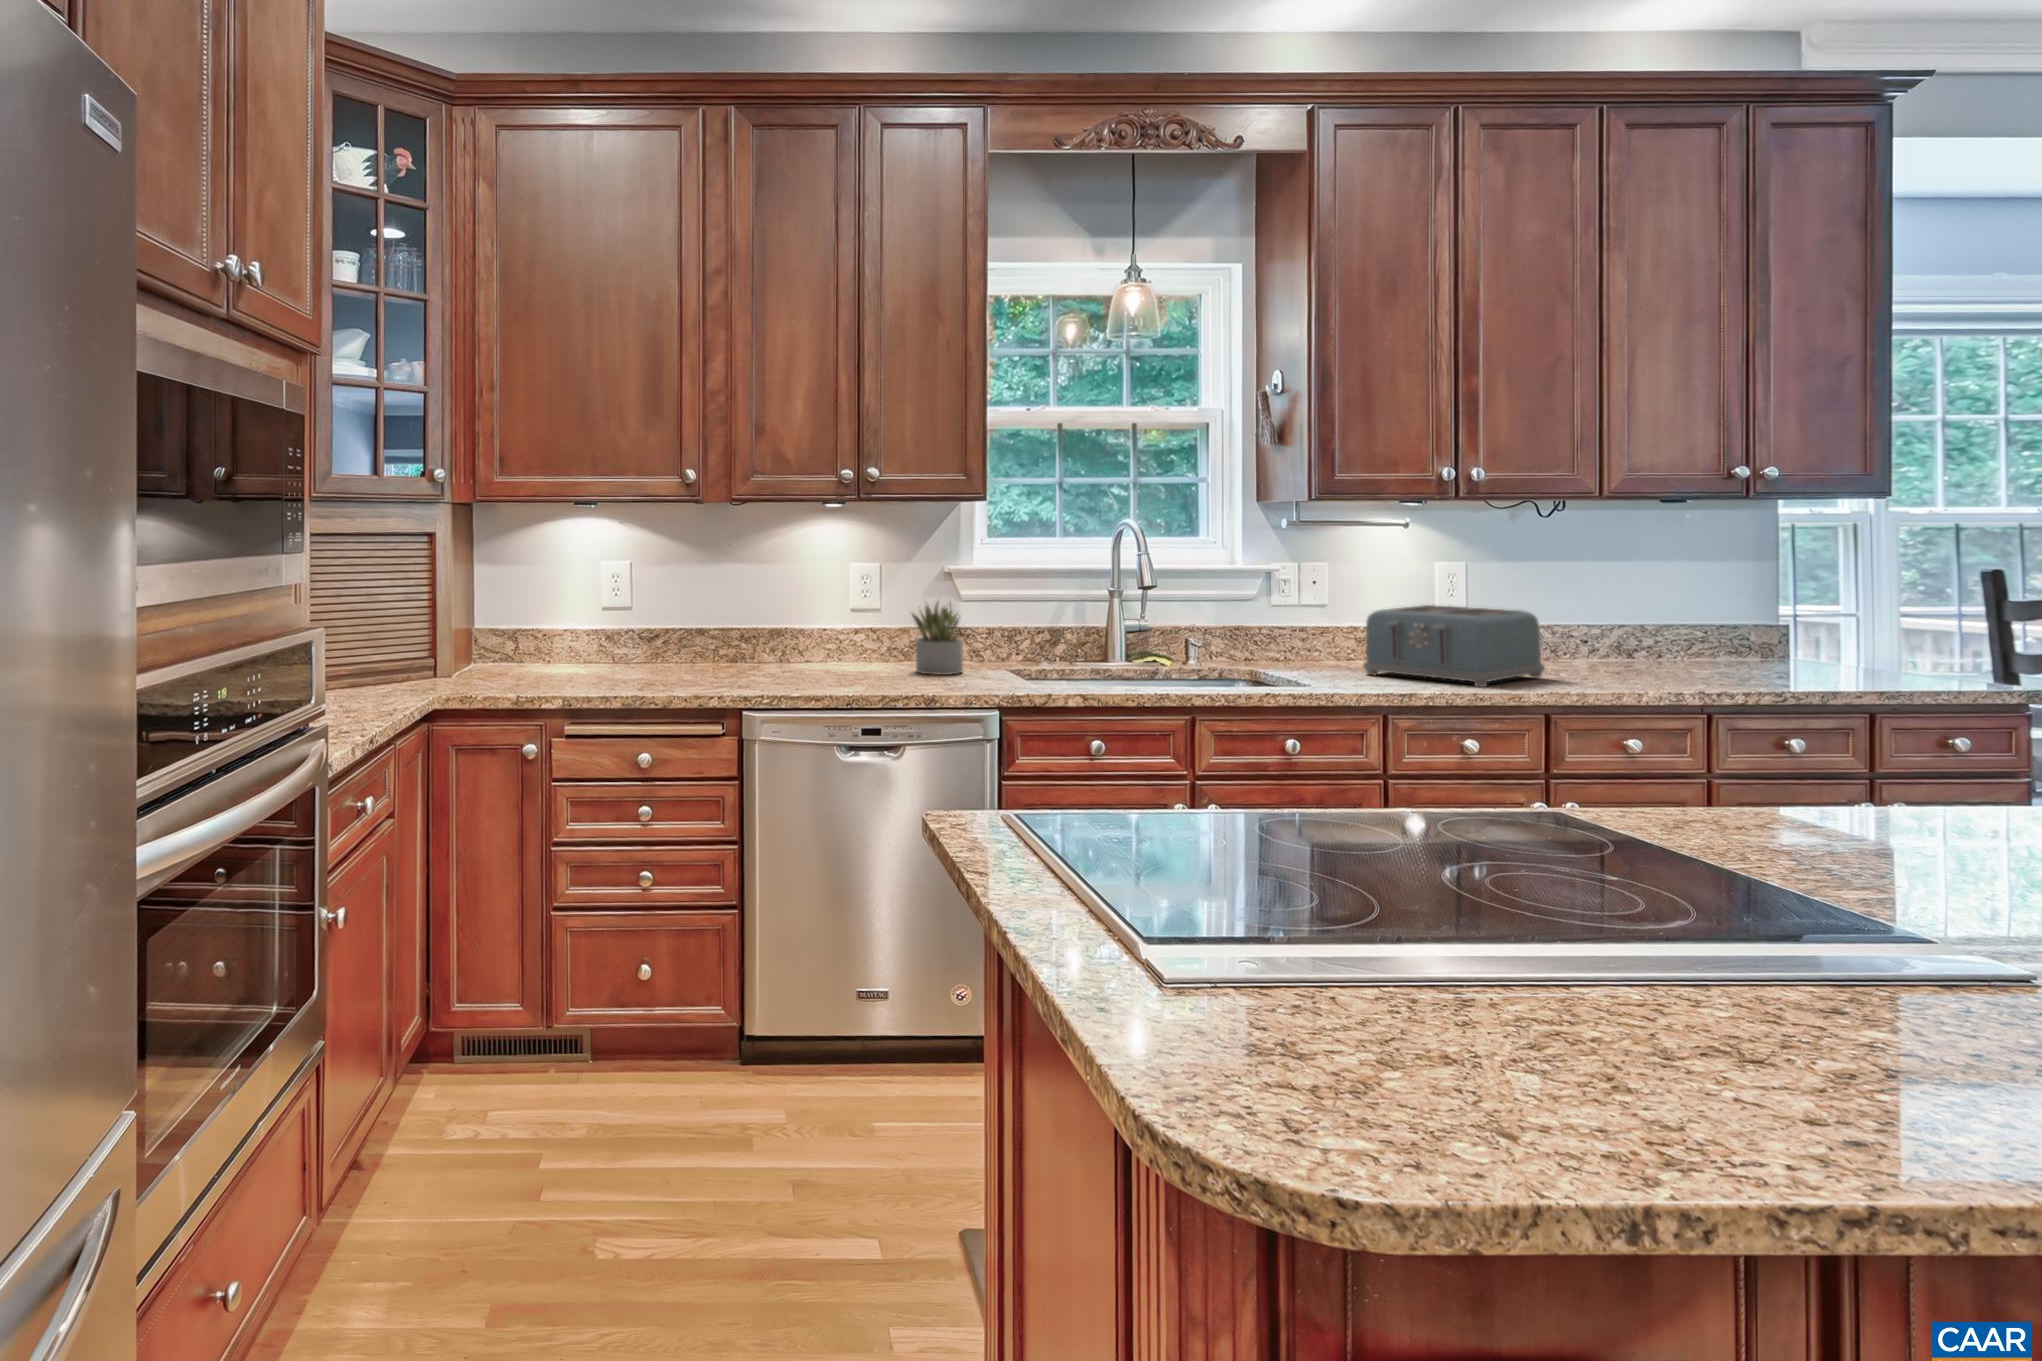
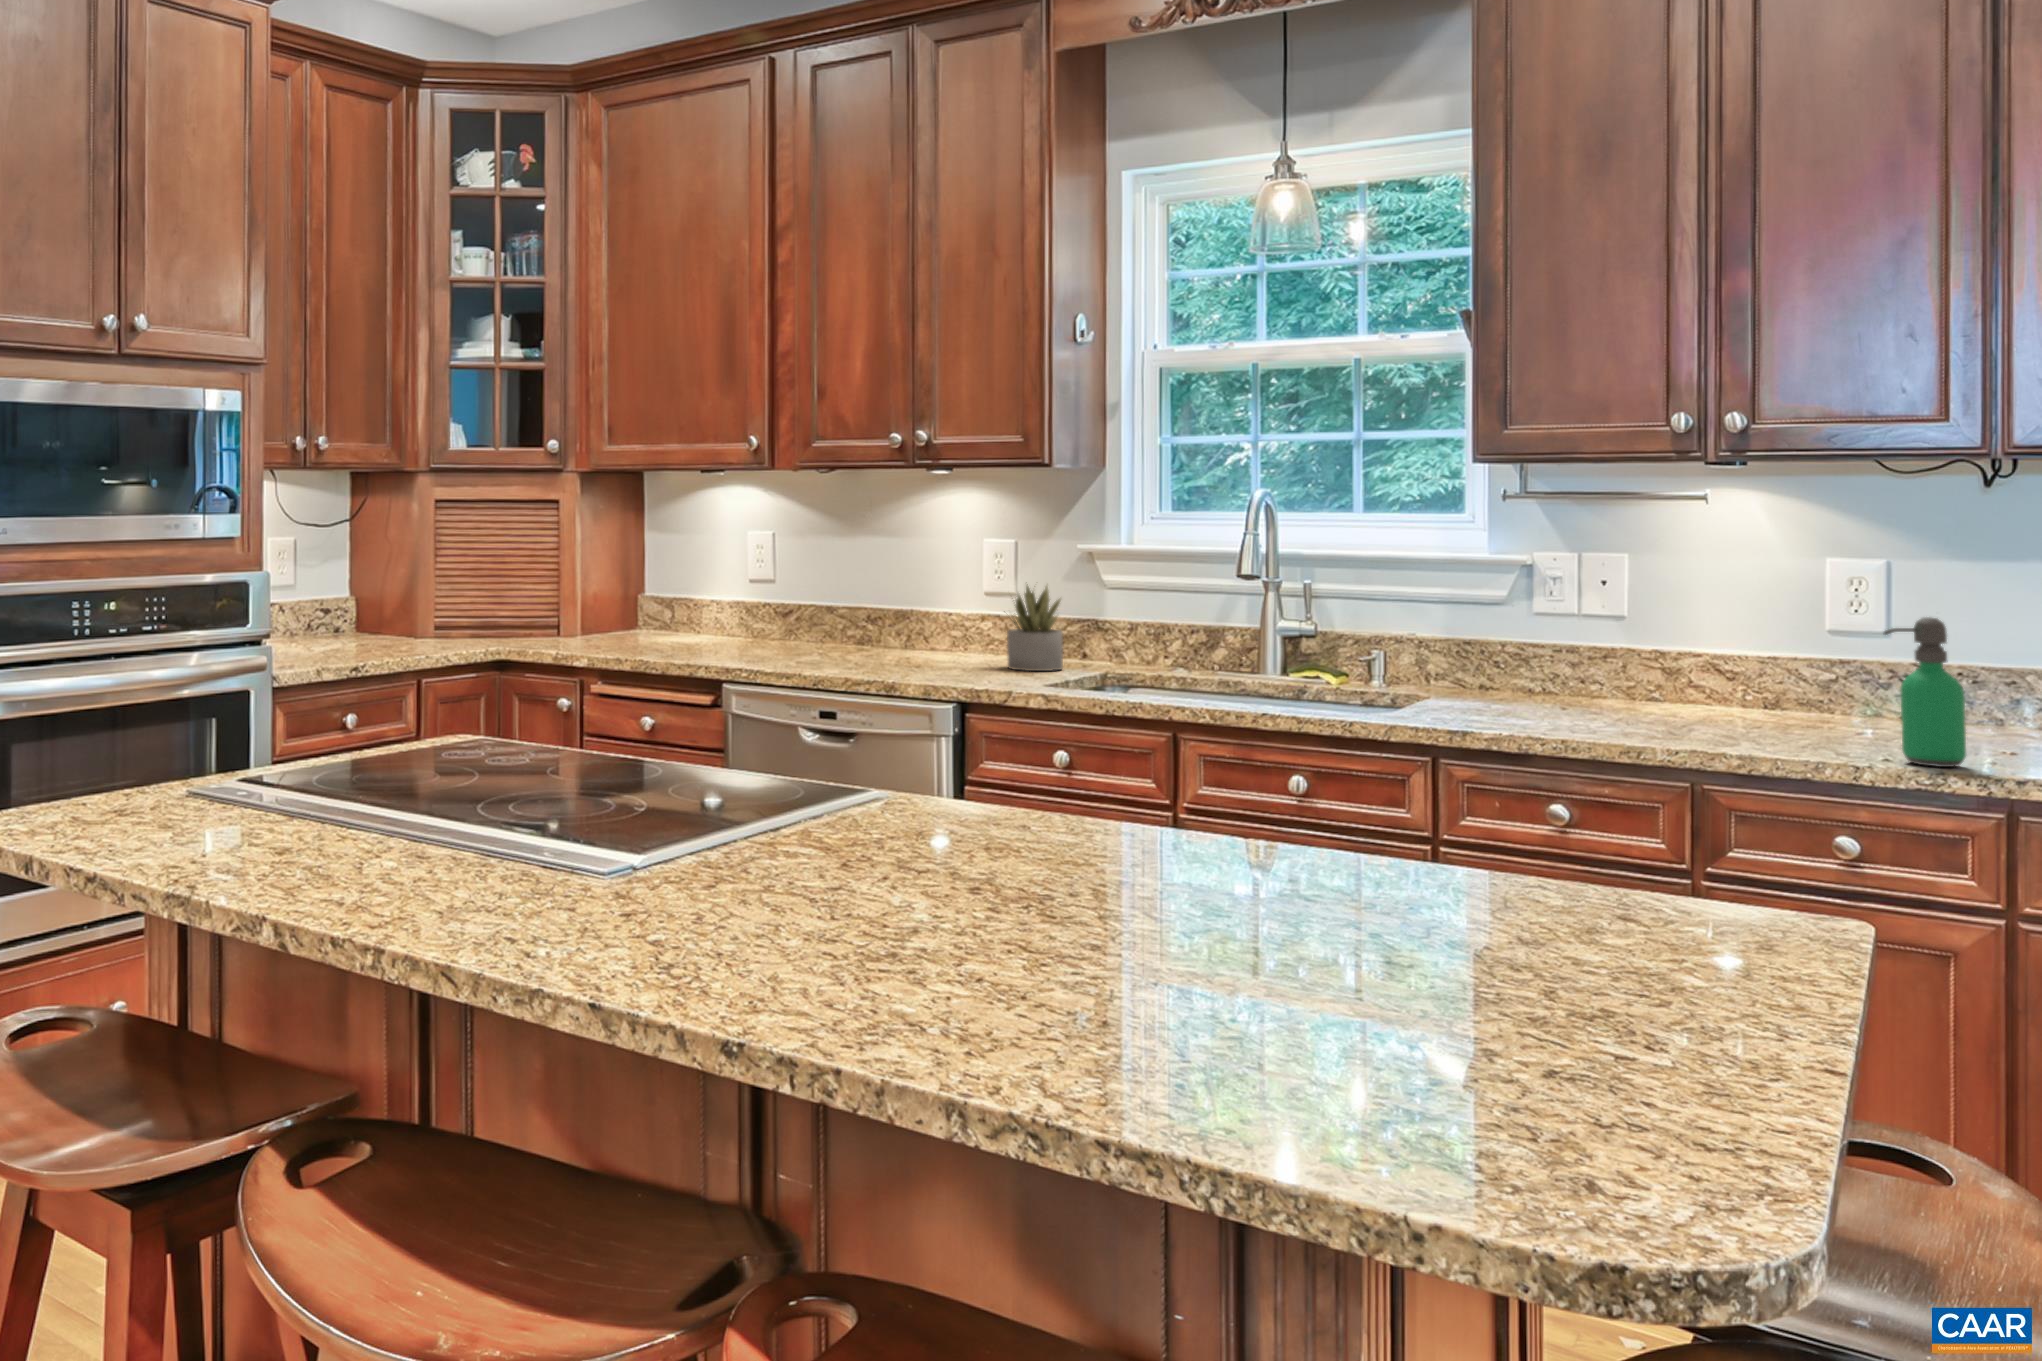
soap dispenser: none [1611,597,1651,689] -> present [1884,617,1966,767]
toaster: present [1363,605,1545,687] -> none [1579,623,1871,742]

